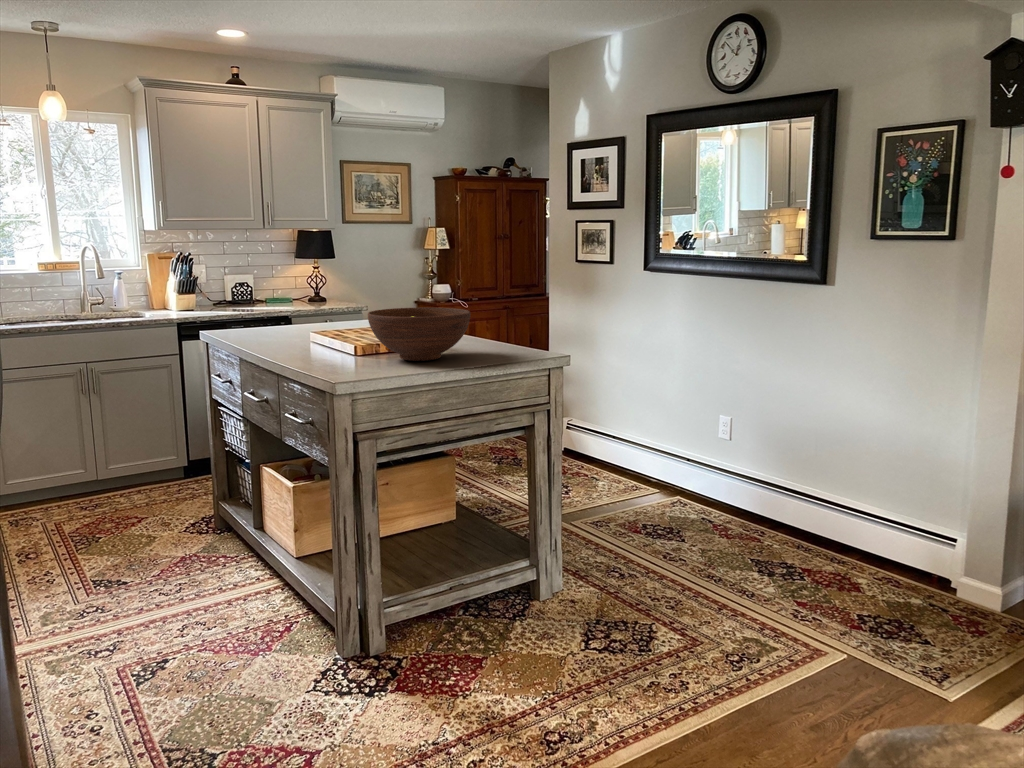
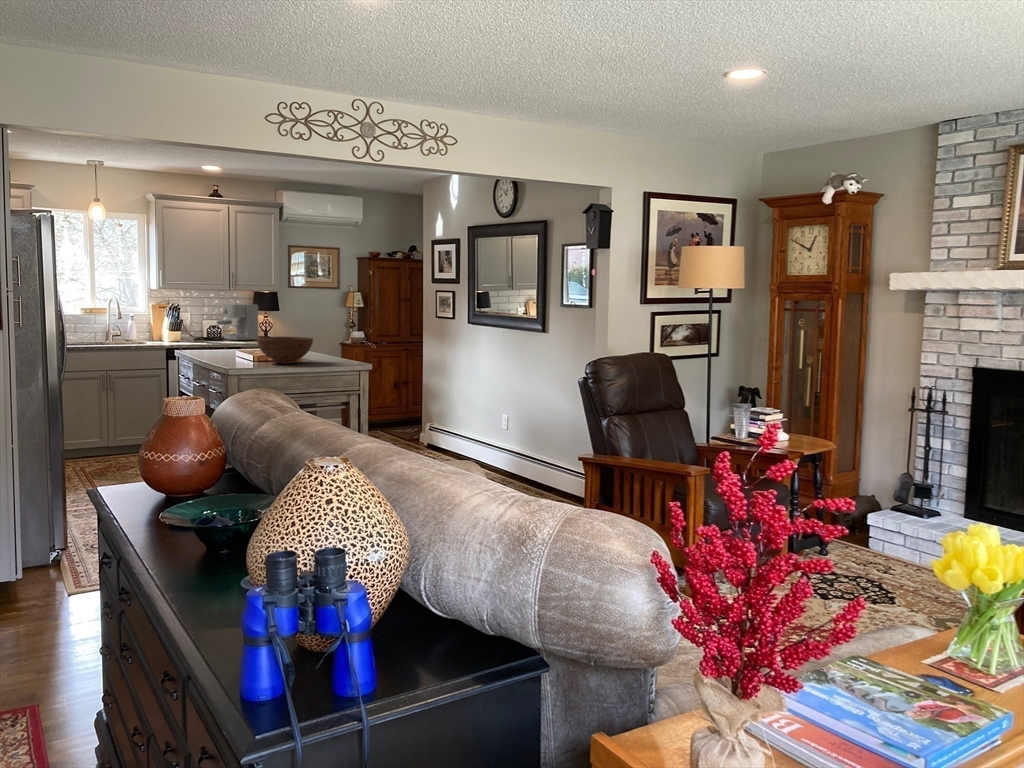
coffee maker: none [246,249,307,304] -> present [217,304,258,340]

